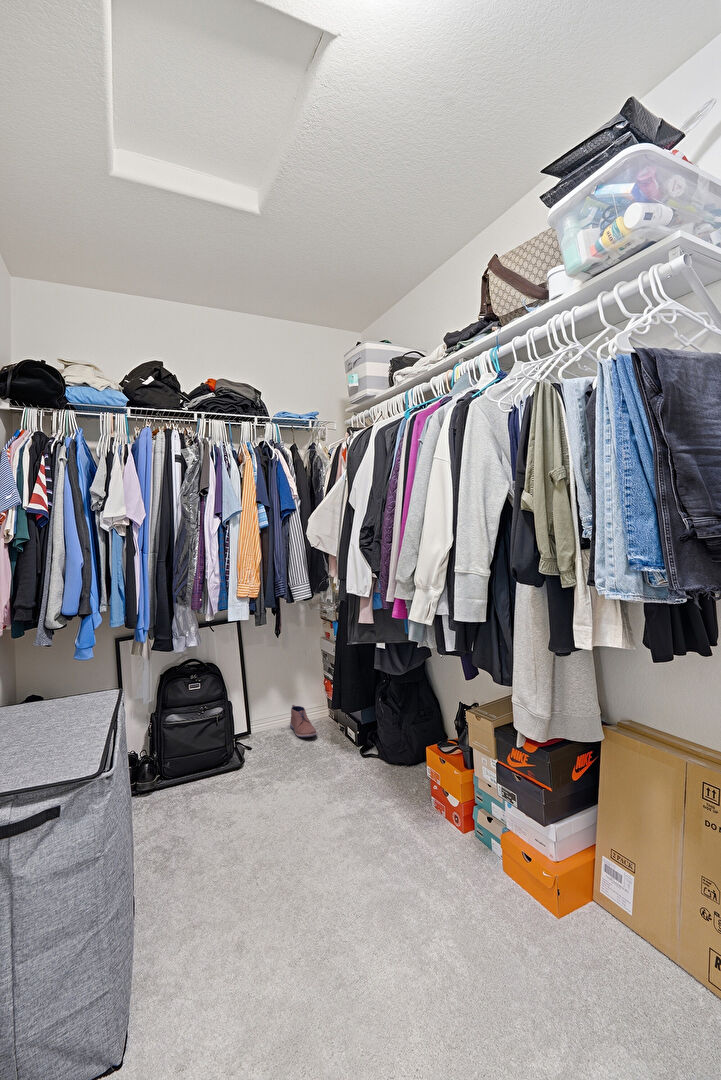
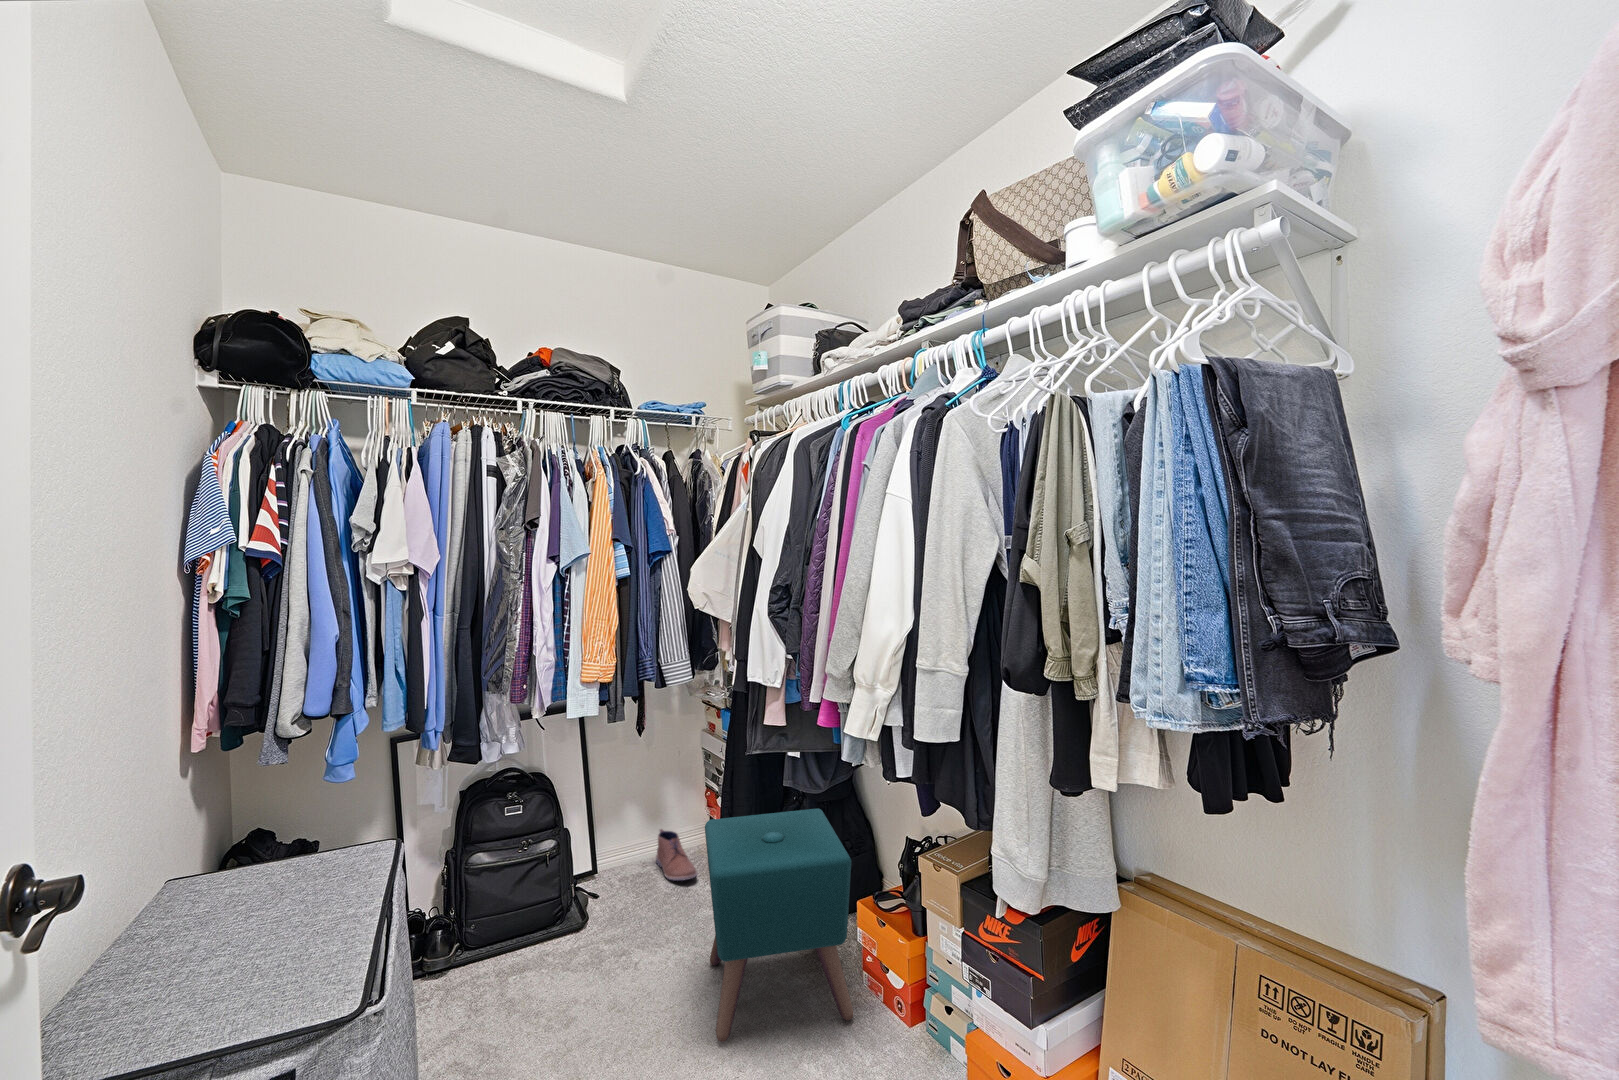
ottoman: none [320,686,419,830] -> present [705,808,853,1042]

